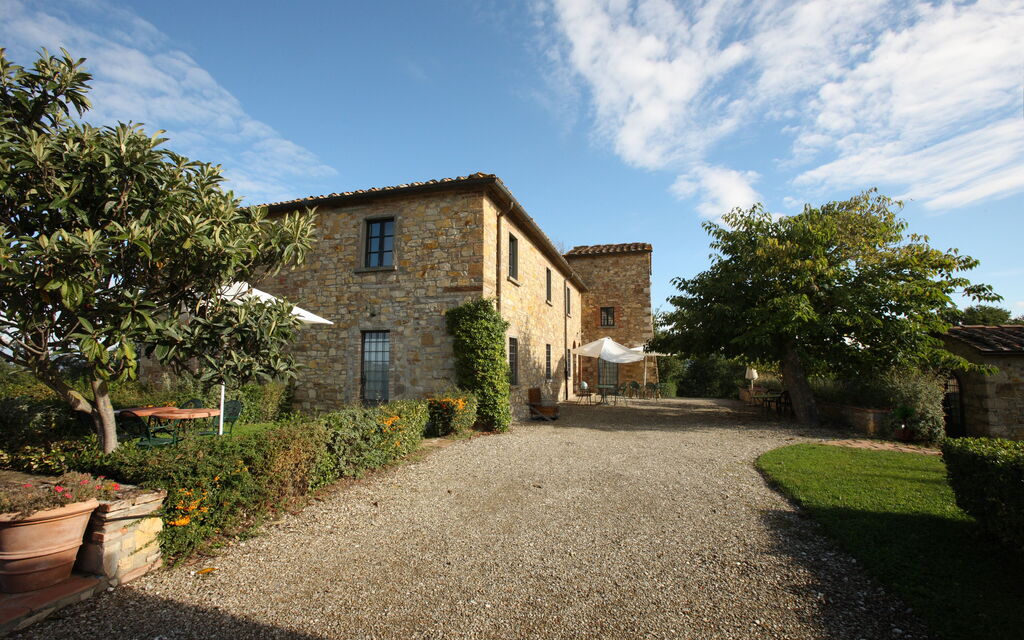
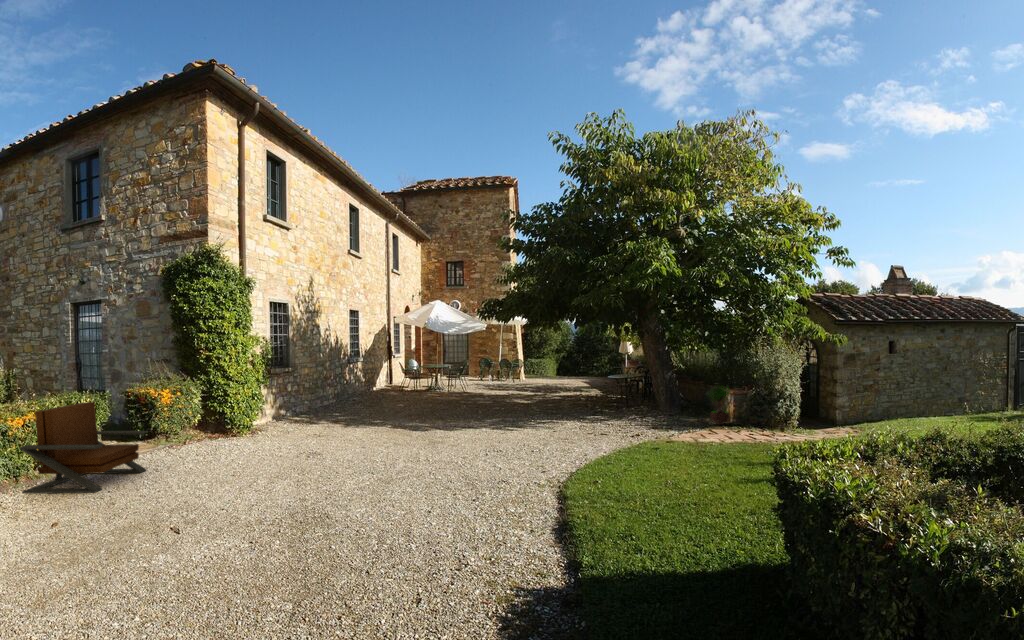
lounge chair: present [524,387,560,423] -> present [20,402,146,493]

